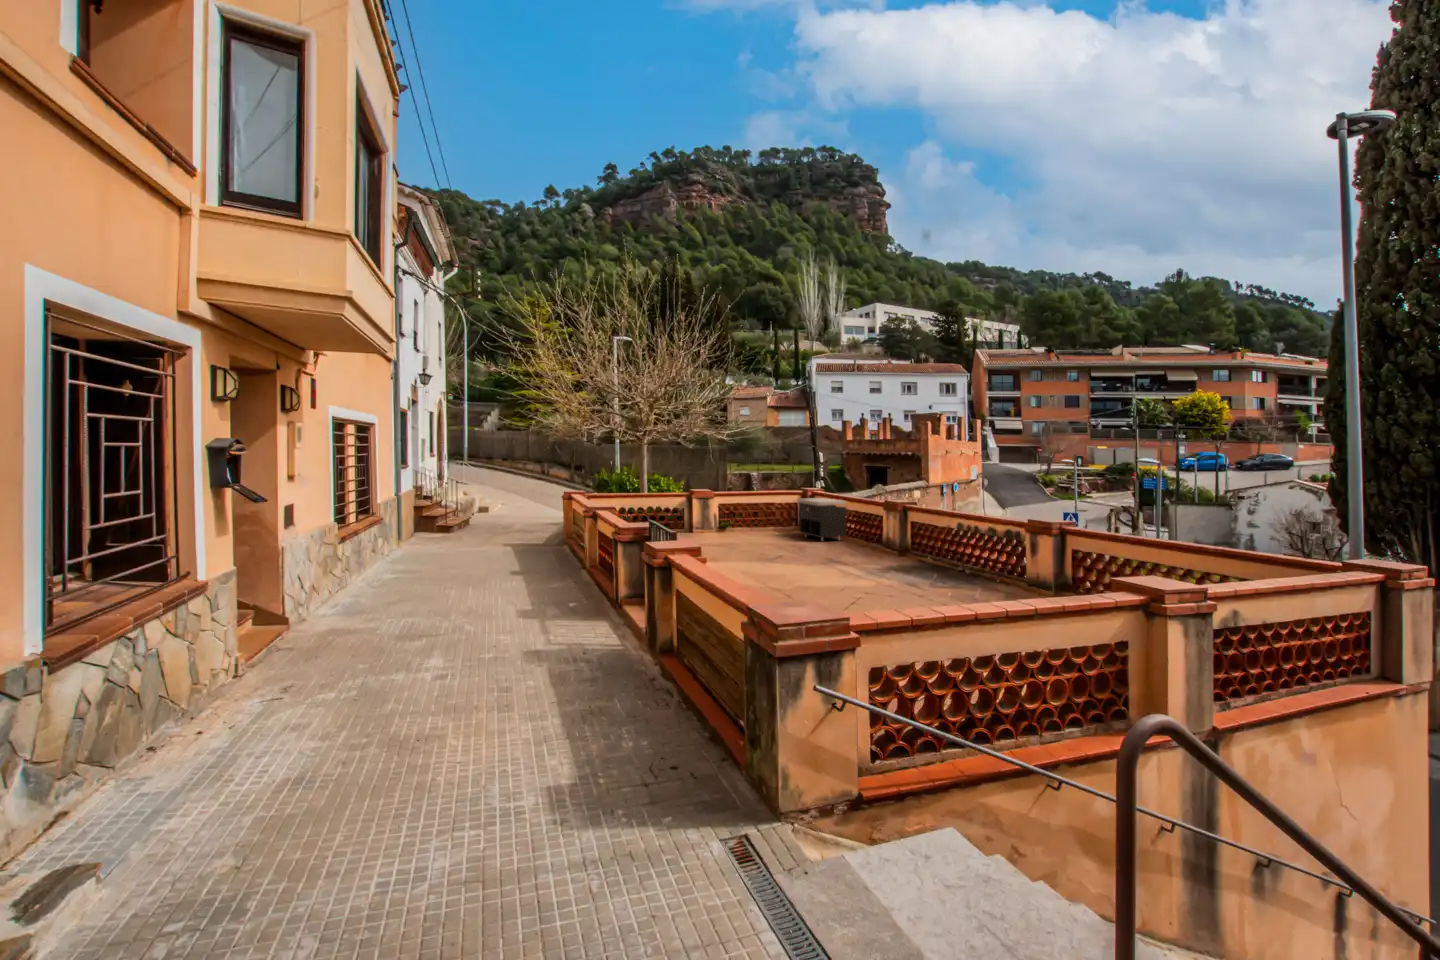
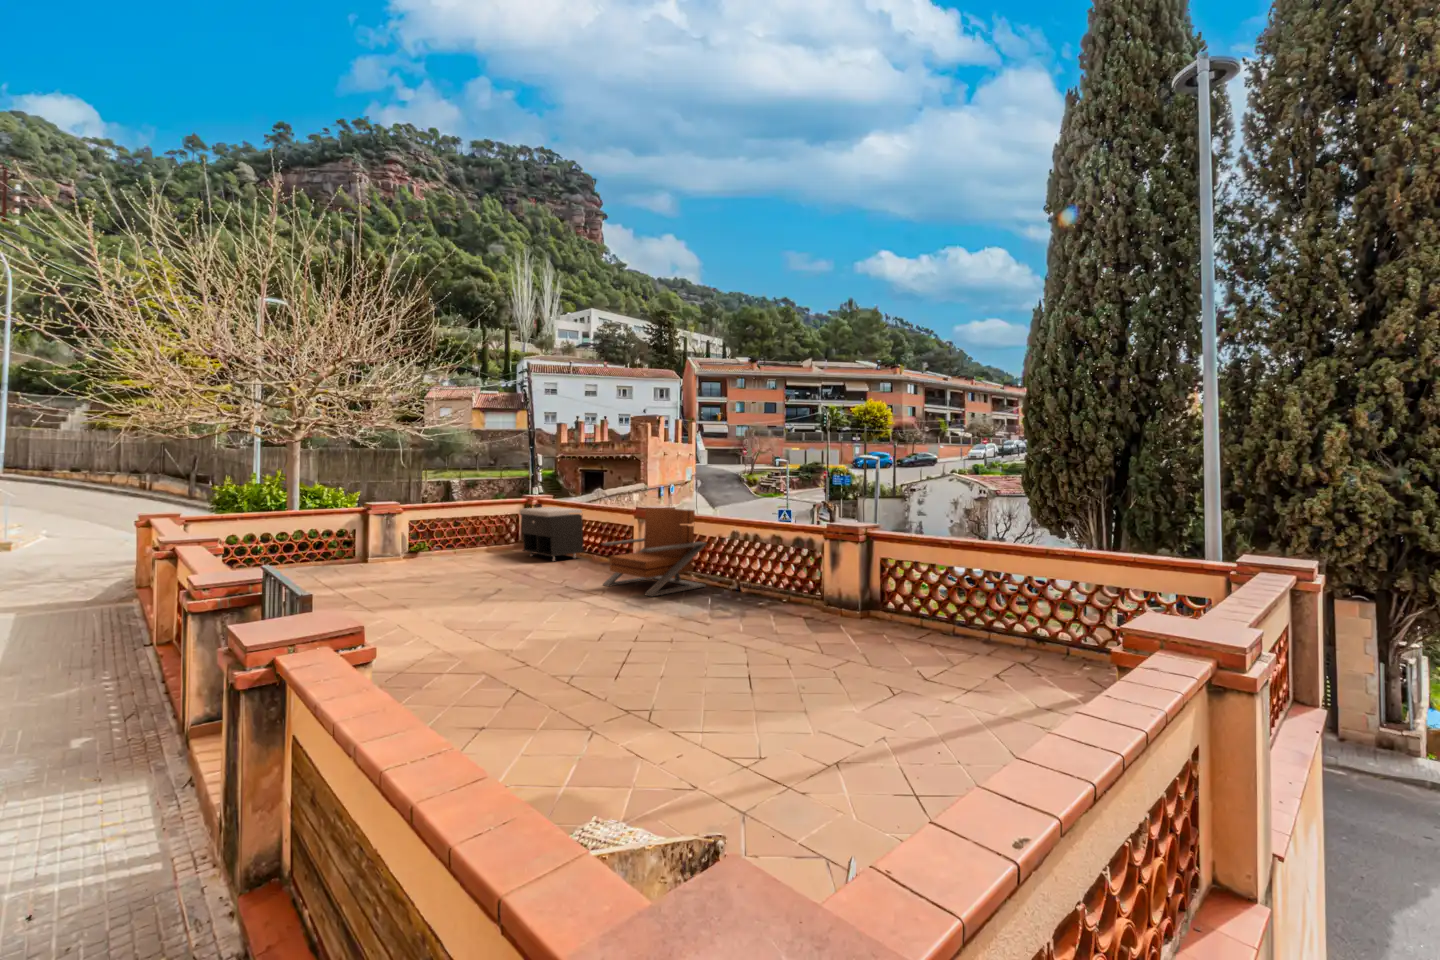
lounge chair: none [855,501,939,570] -> present [602,507,707,596]

